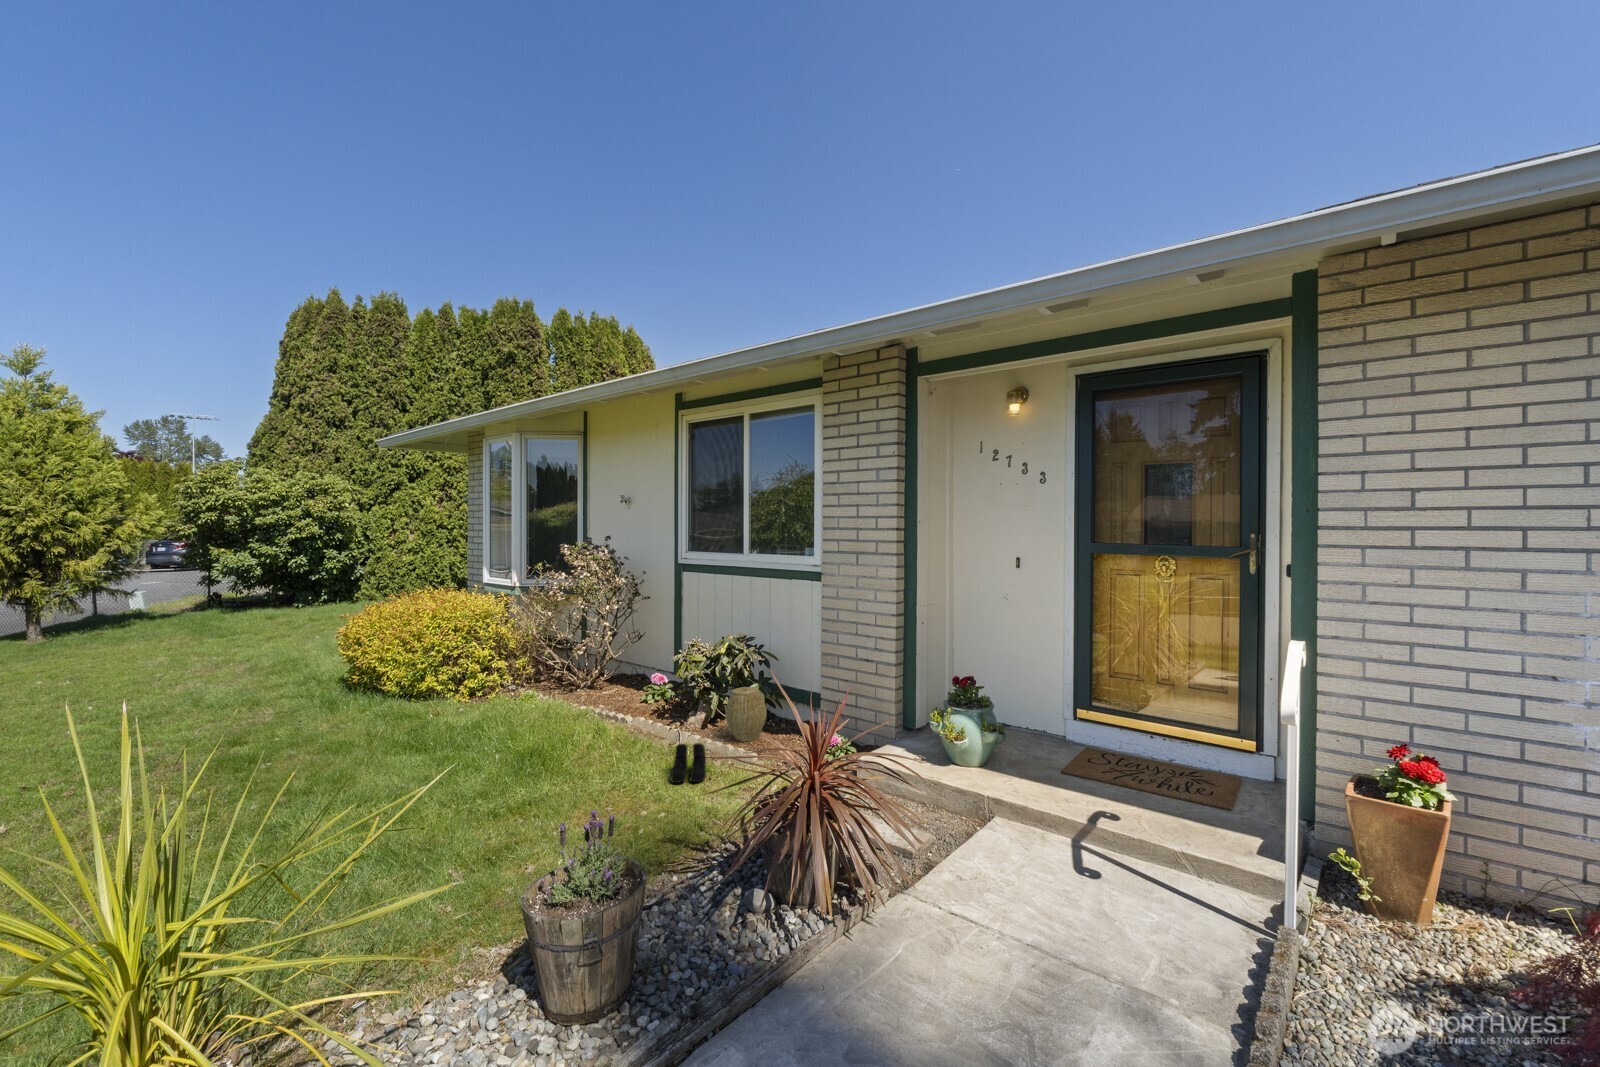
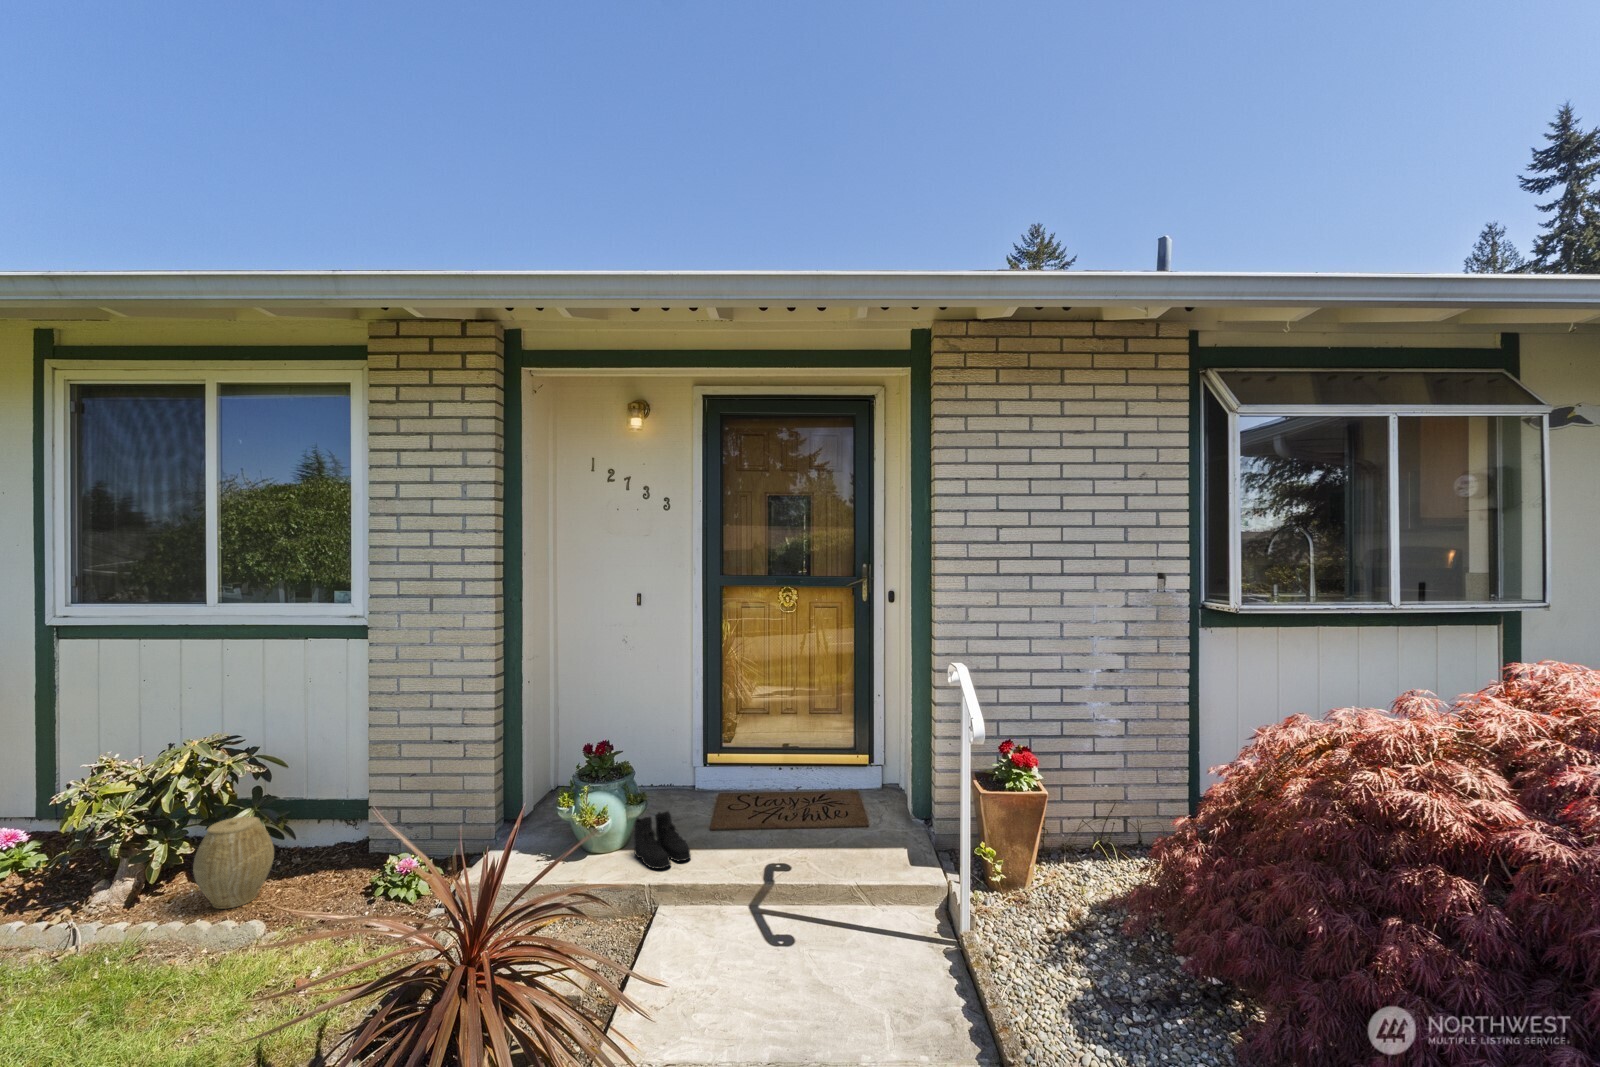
boots: present [671,743,706,783] -> present [634,811,691,869]

